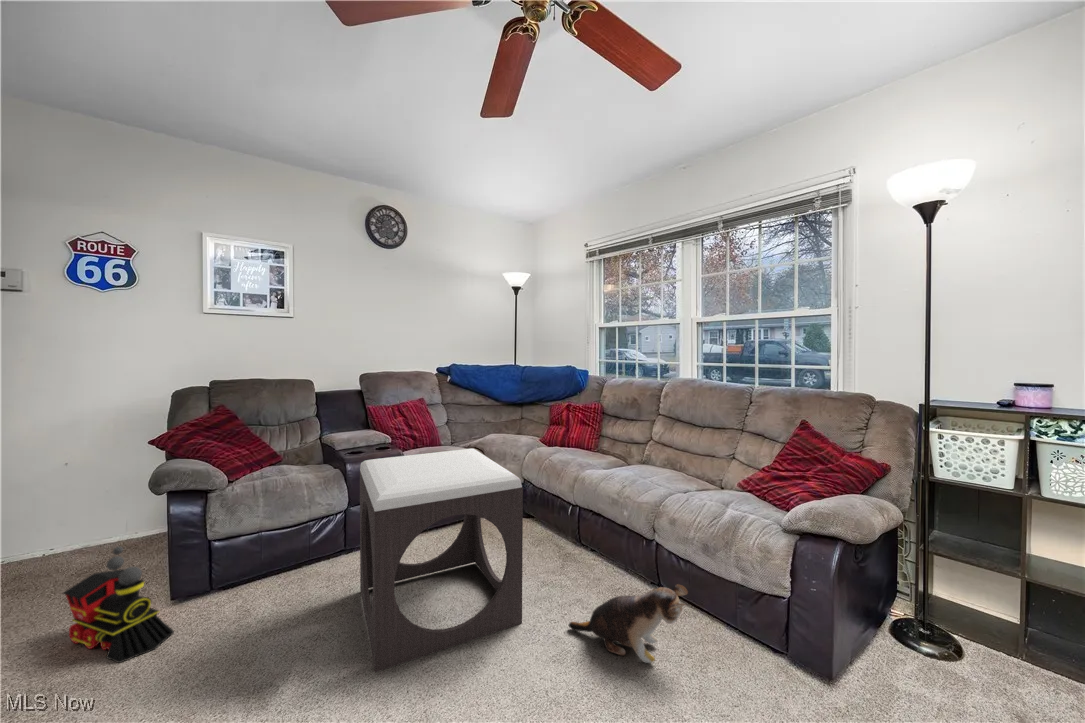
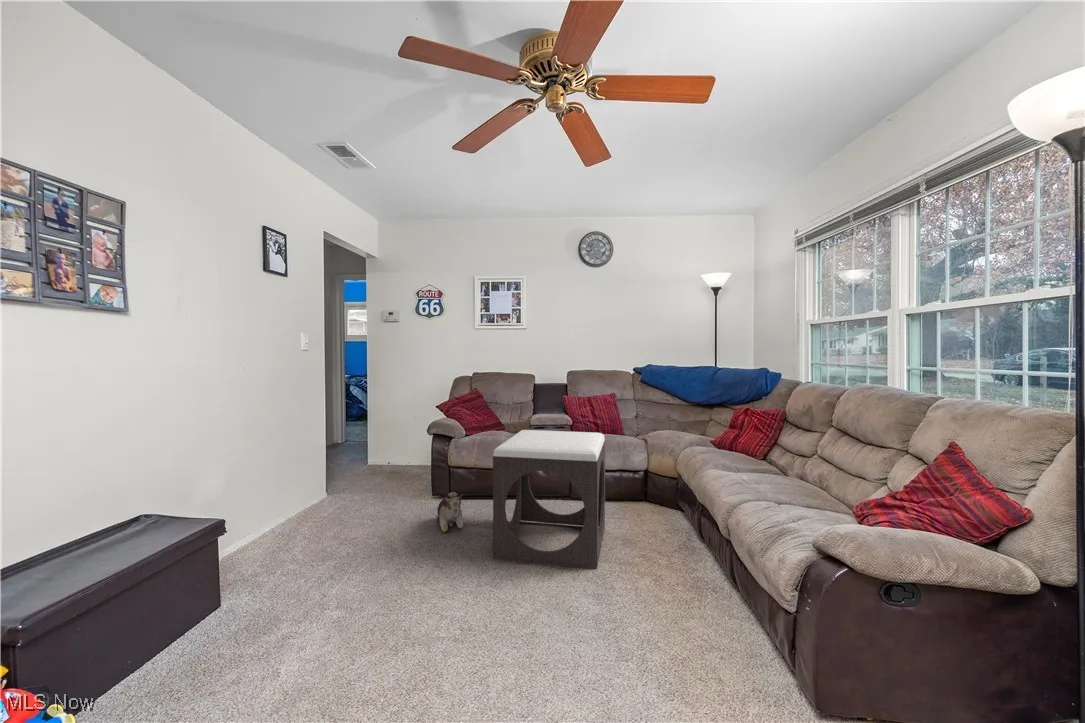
toy train: present [63,547,174,663] -> none [391,459,428,517]
plush toy: present [569,584,688,663] -> present [437,492,463,532]

